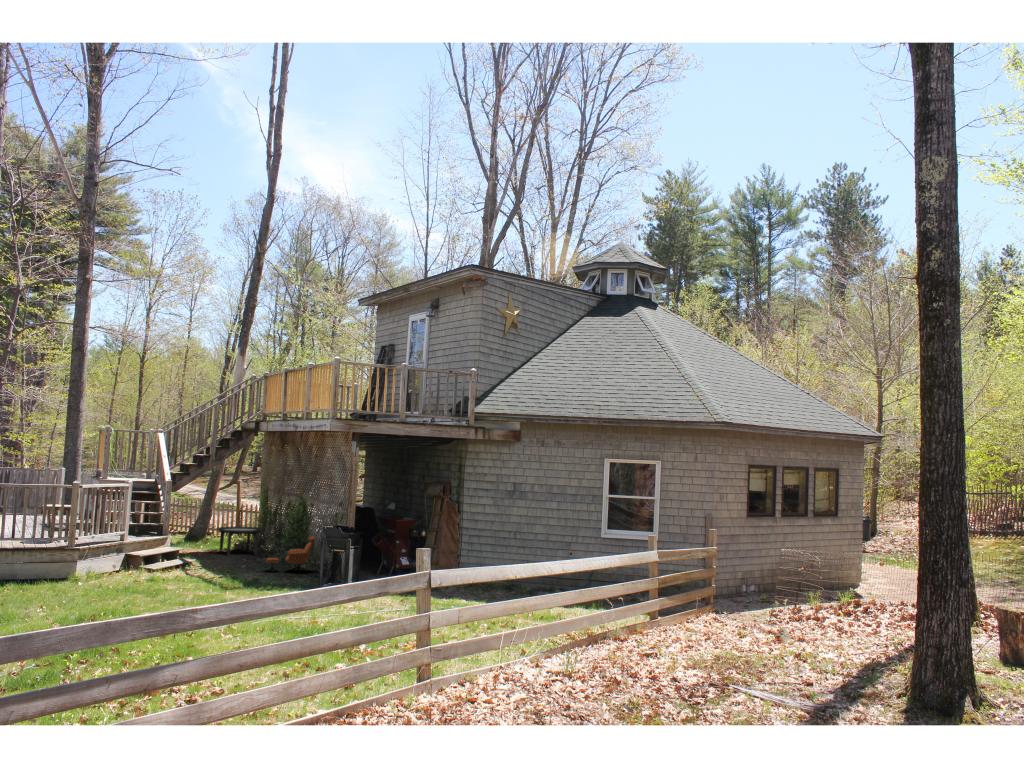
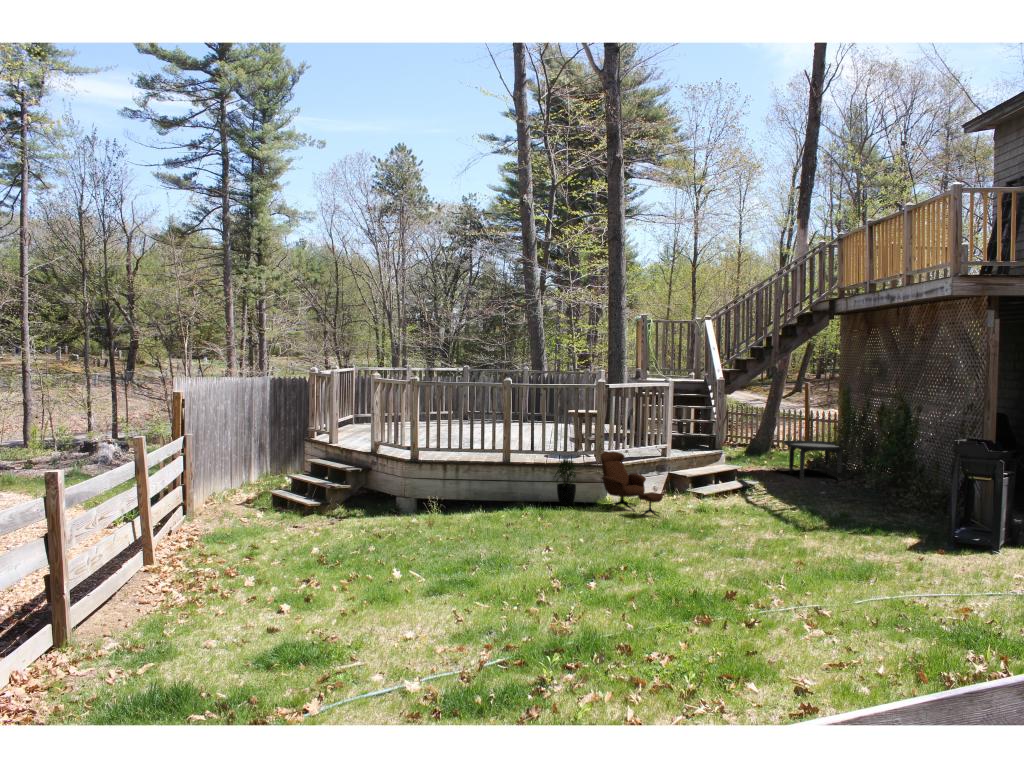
lounge chair: present [266,536,315,572] -> present [601,451,663,517]
potted plant: none [26,544,52,583] -> present [554,458,576,506]

